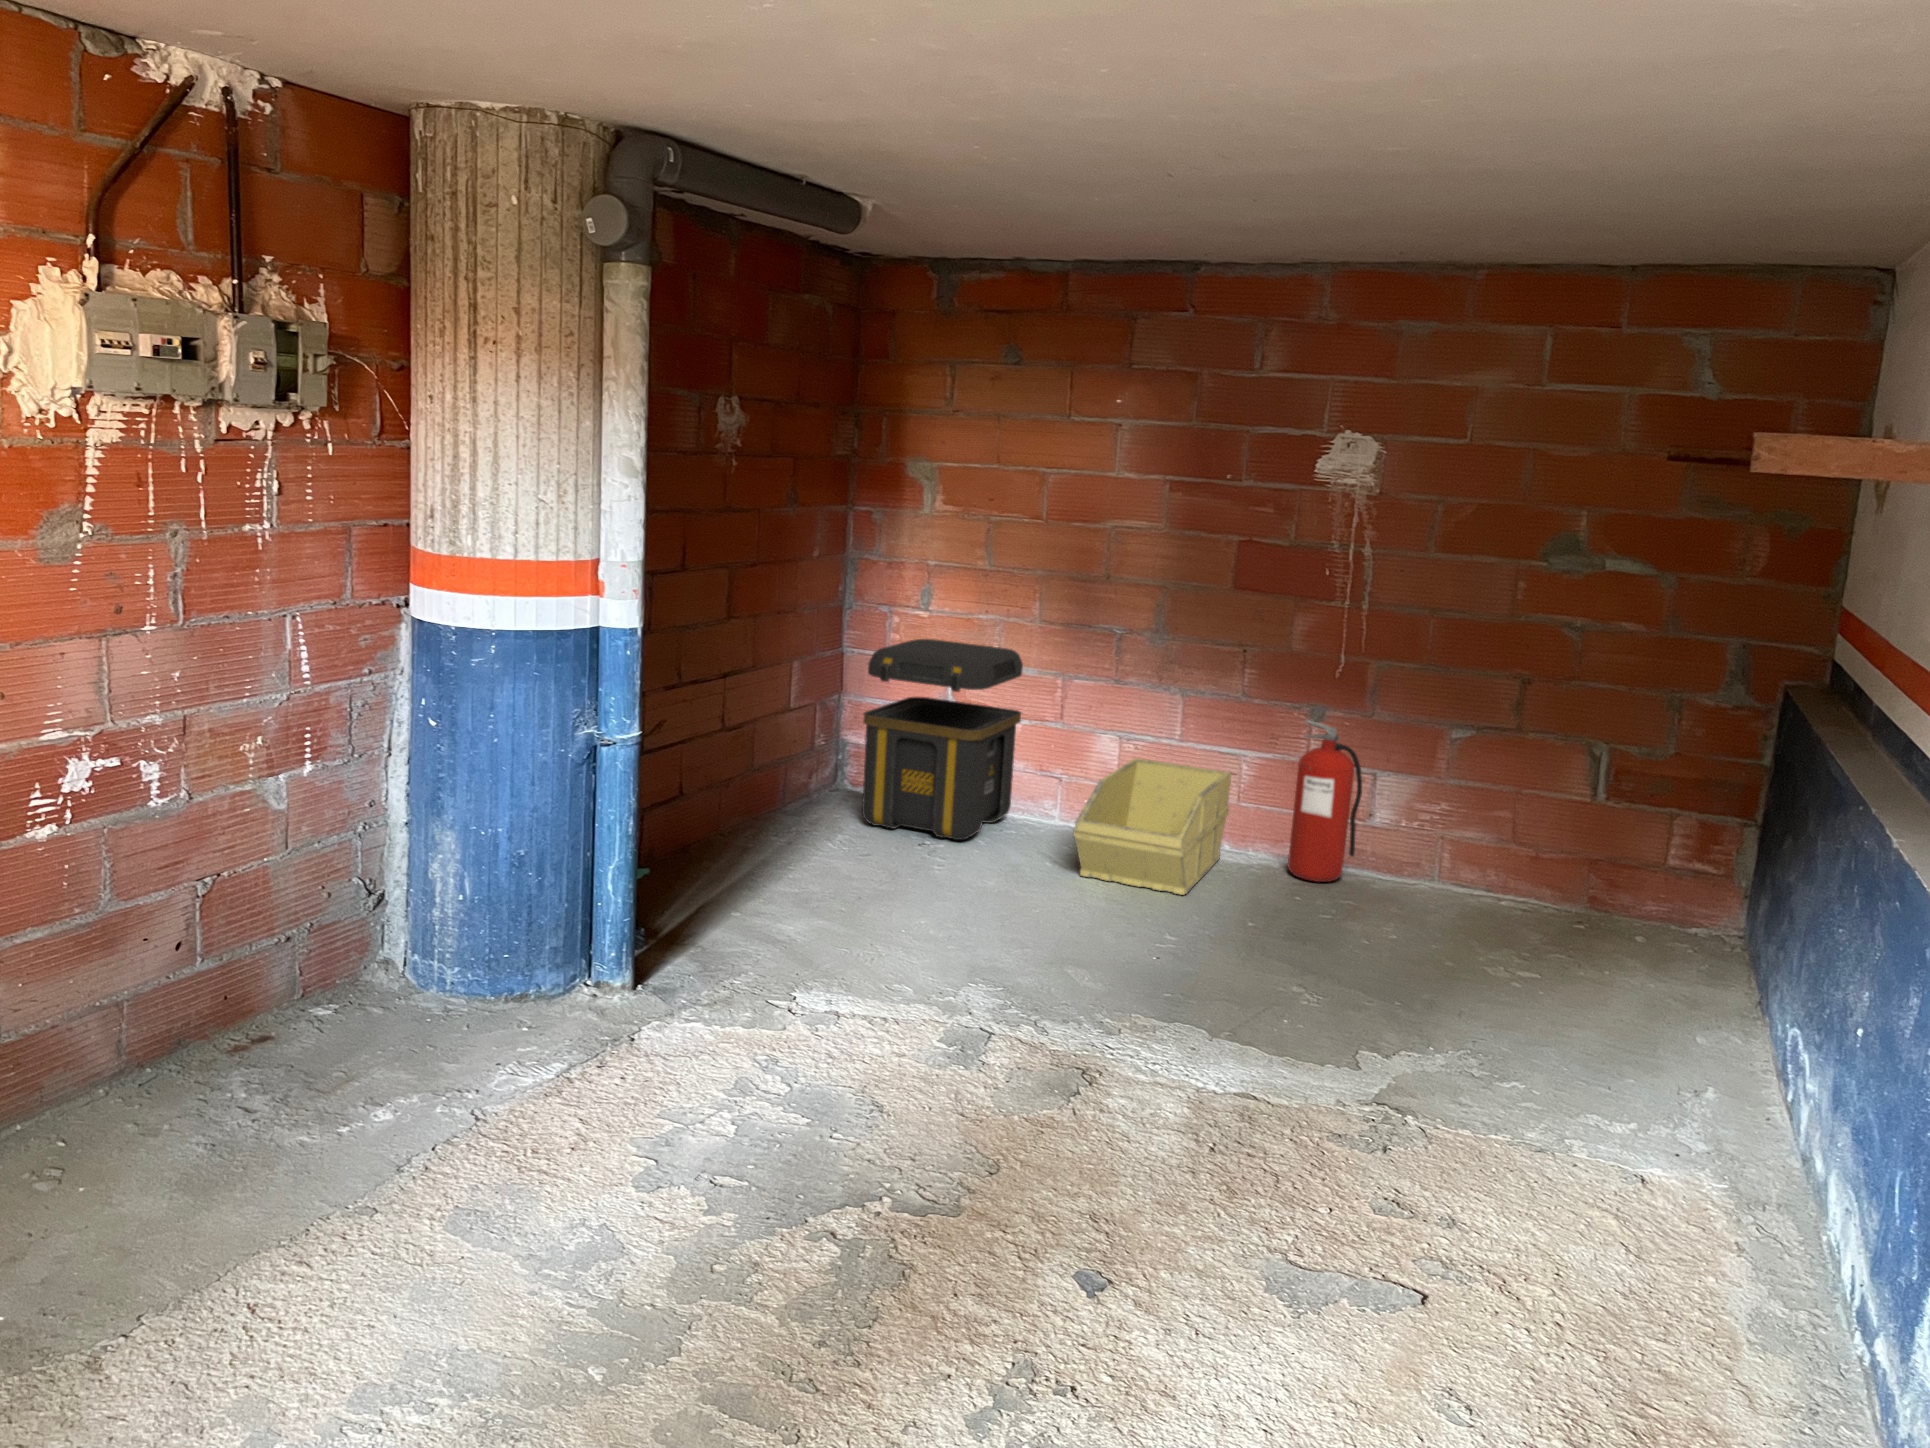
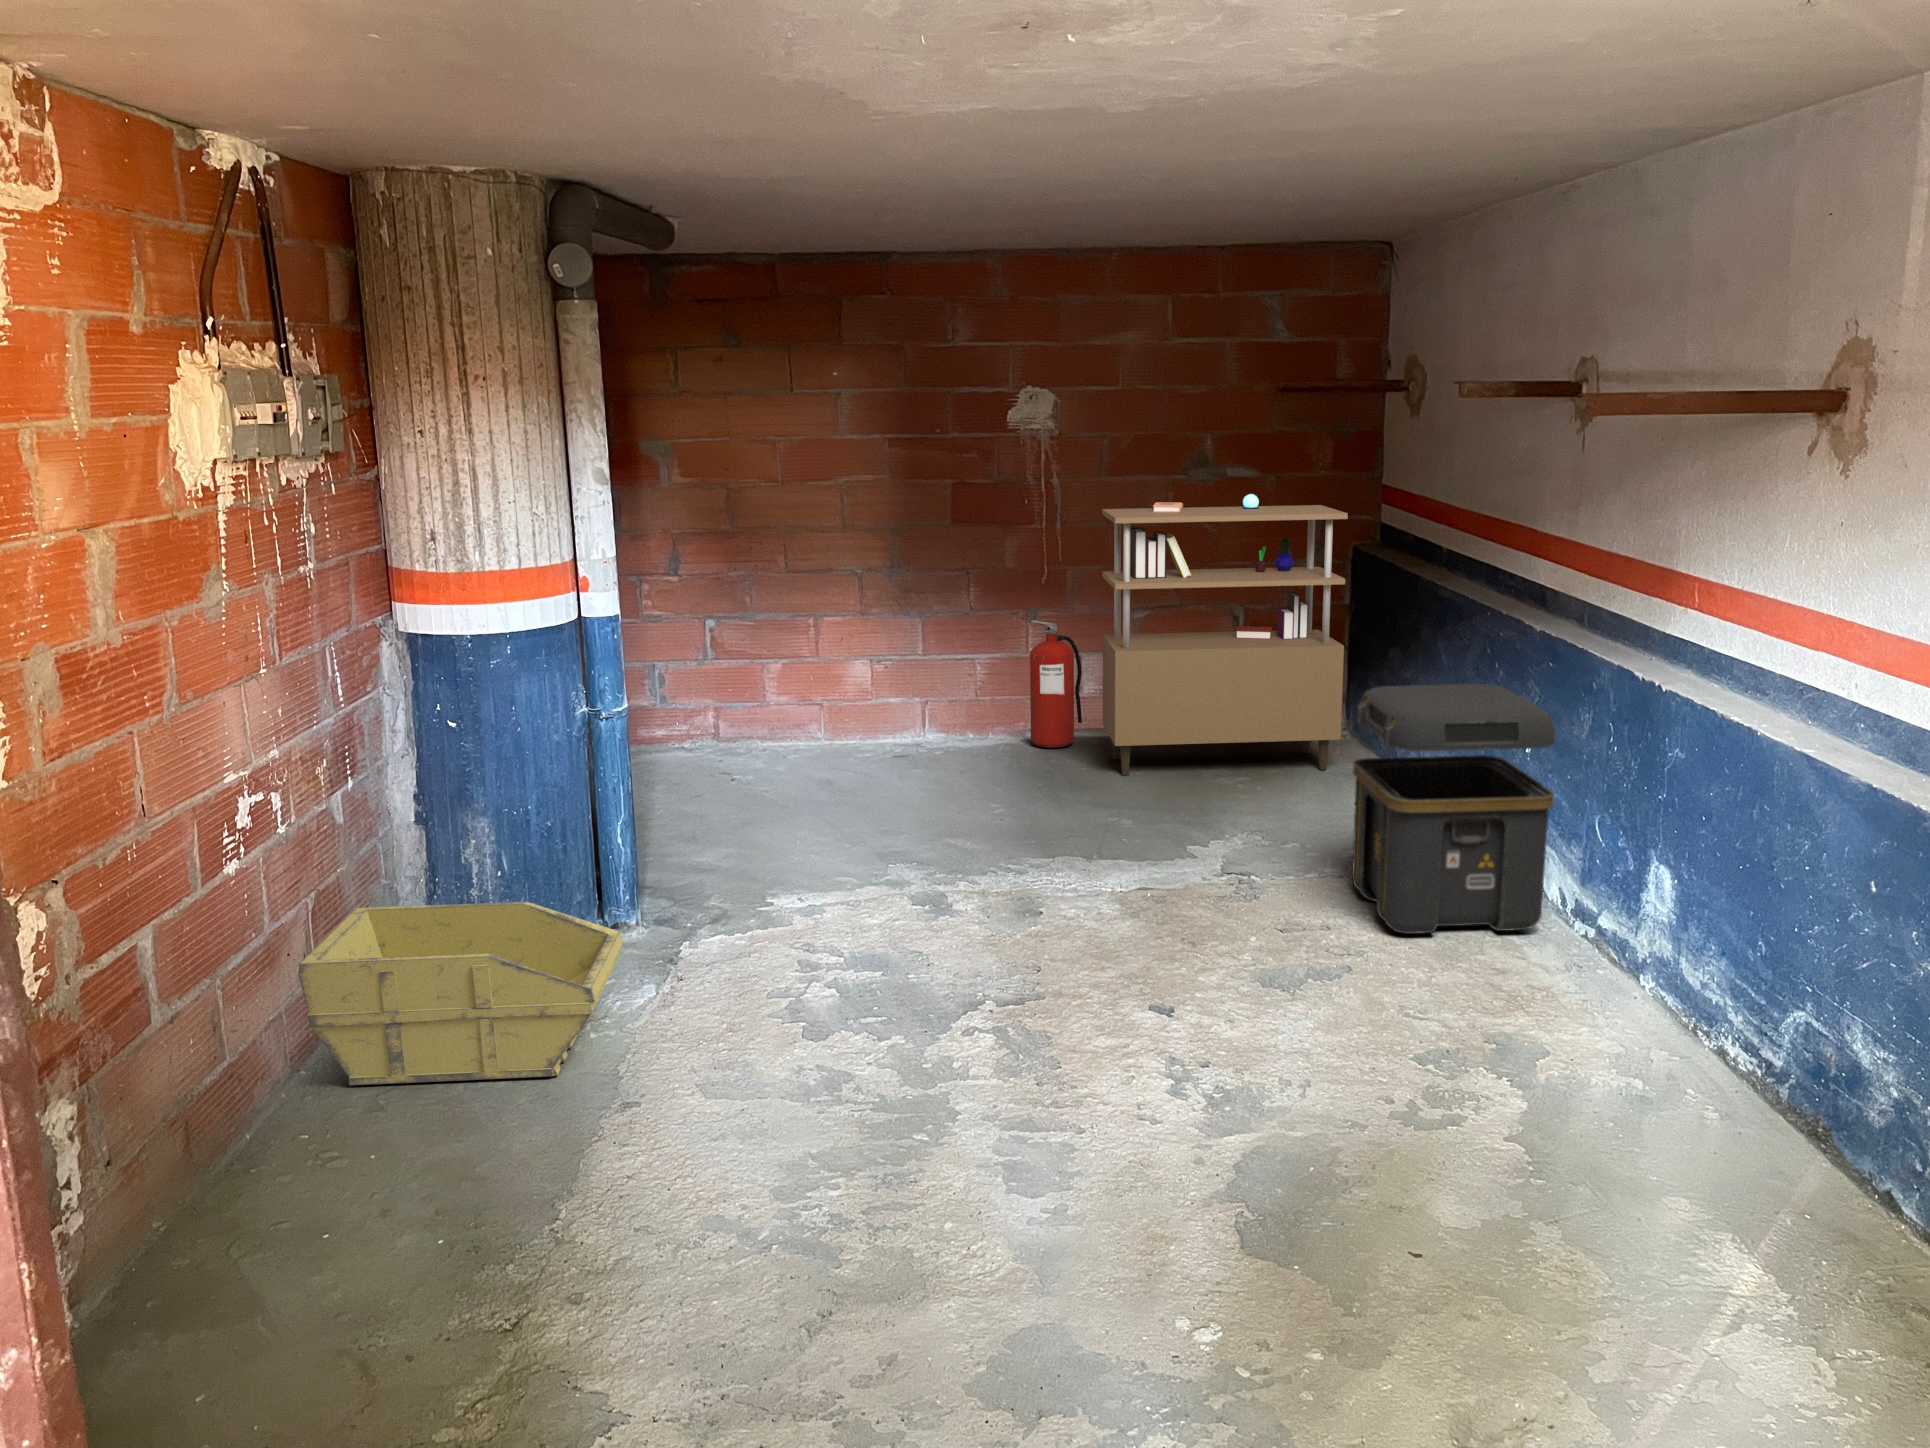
shelving unit: none [1354,592,1733,989] -> present [1102,494,1348,776]
toolbox: present [862,639,1023,840] -> present [1352,684,1555,934]
storage bin: present [1073,758,1231,895] -> present [298,902,623,1085]

